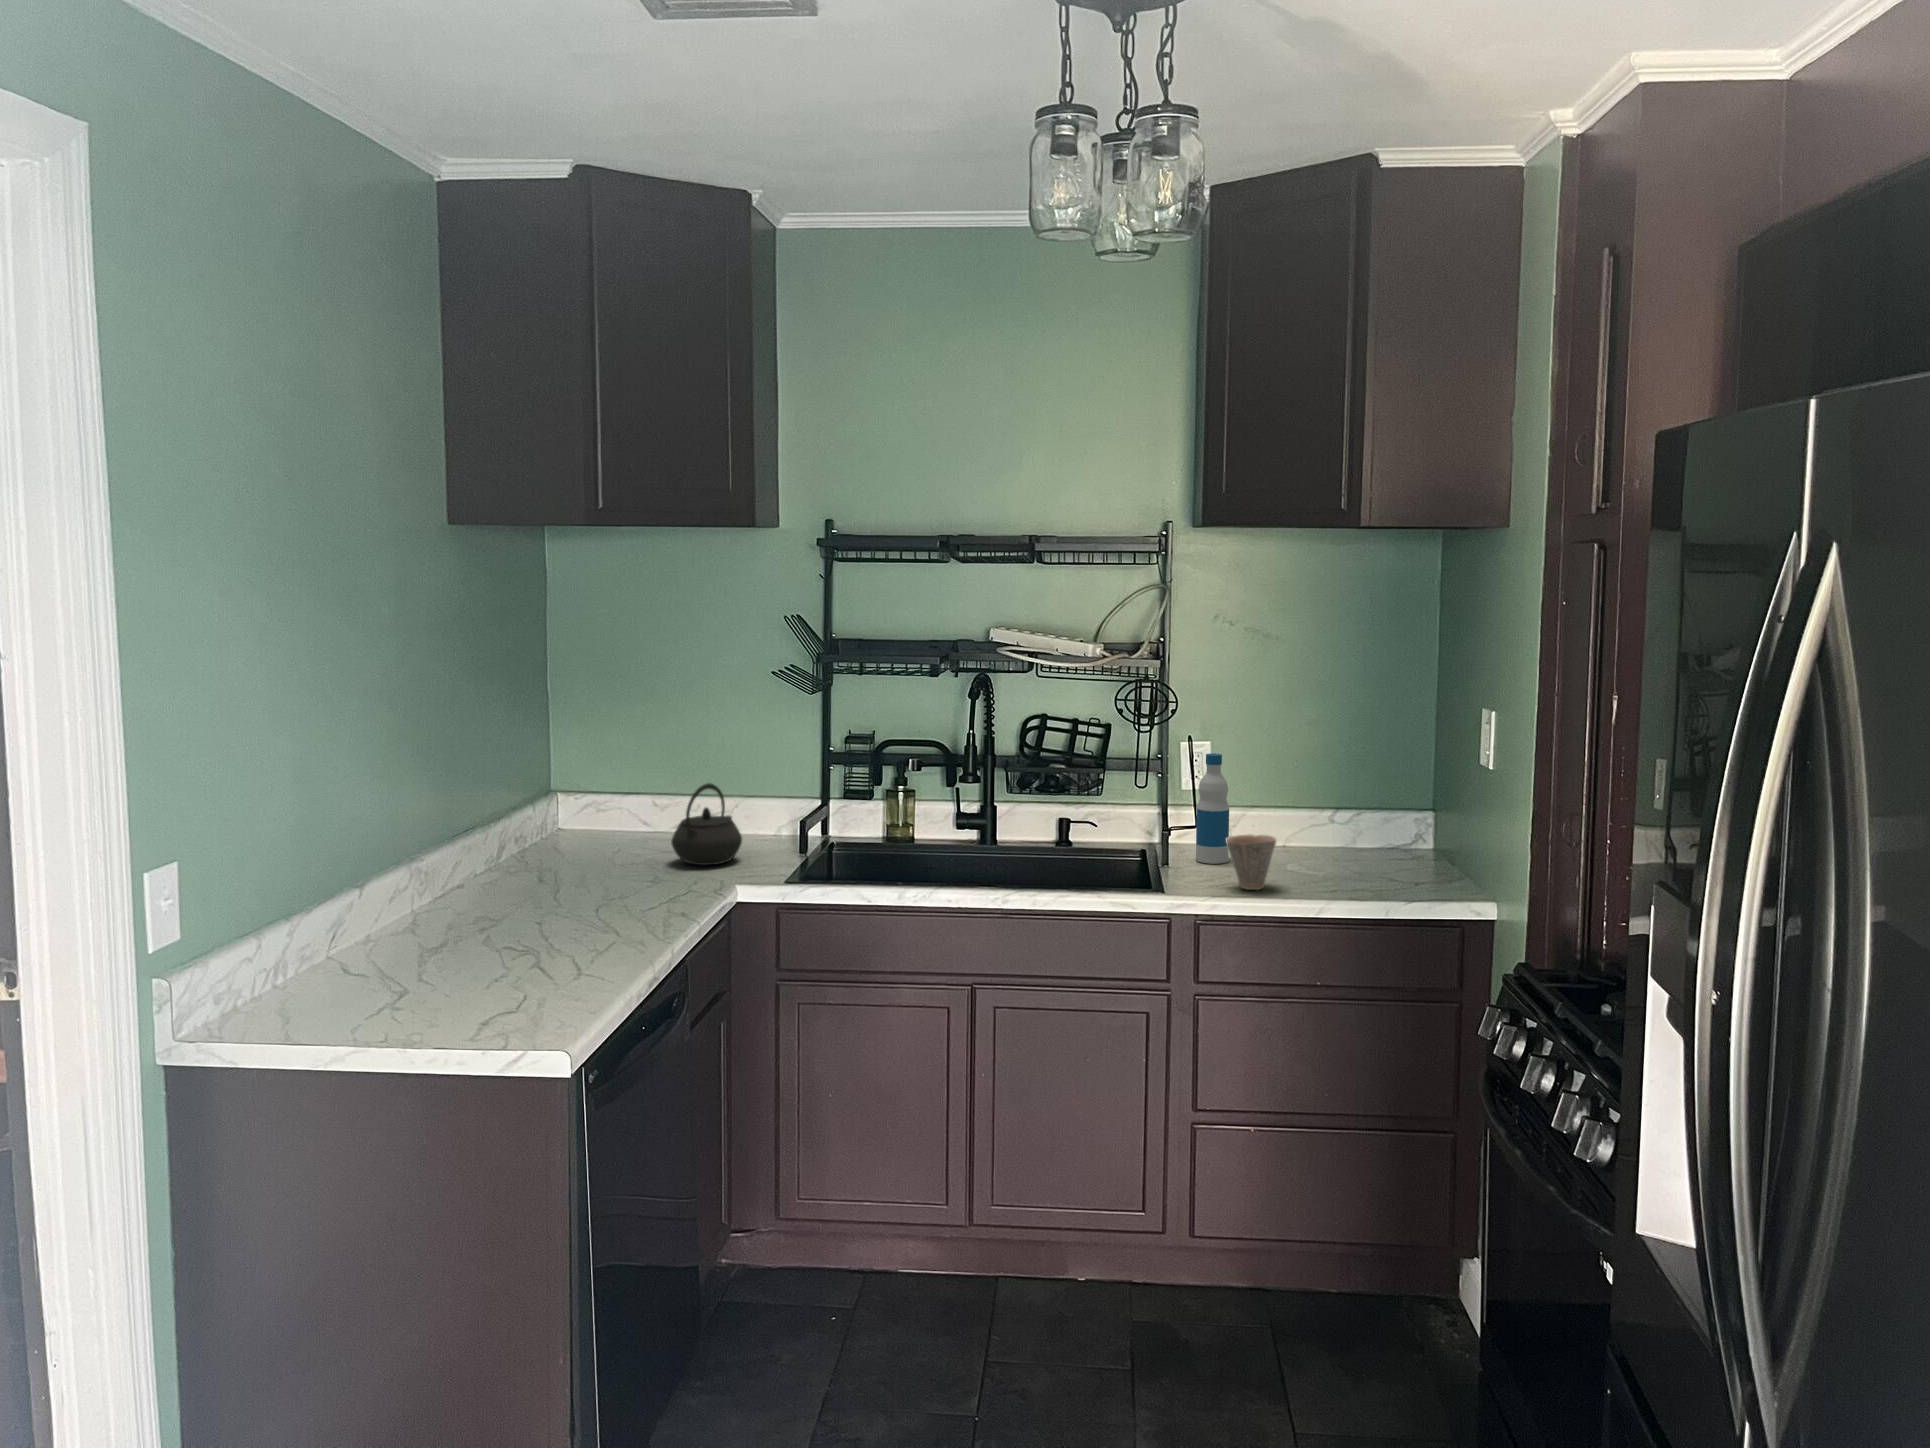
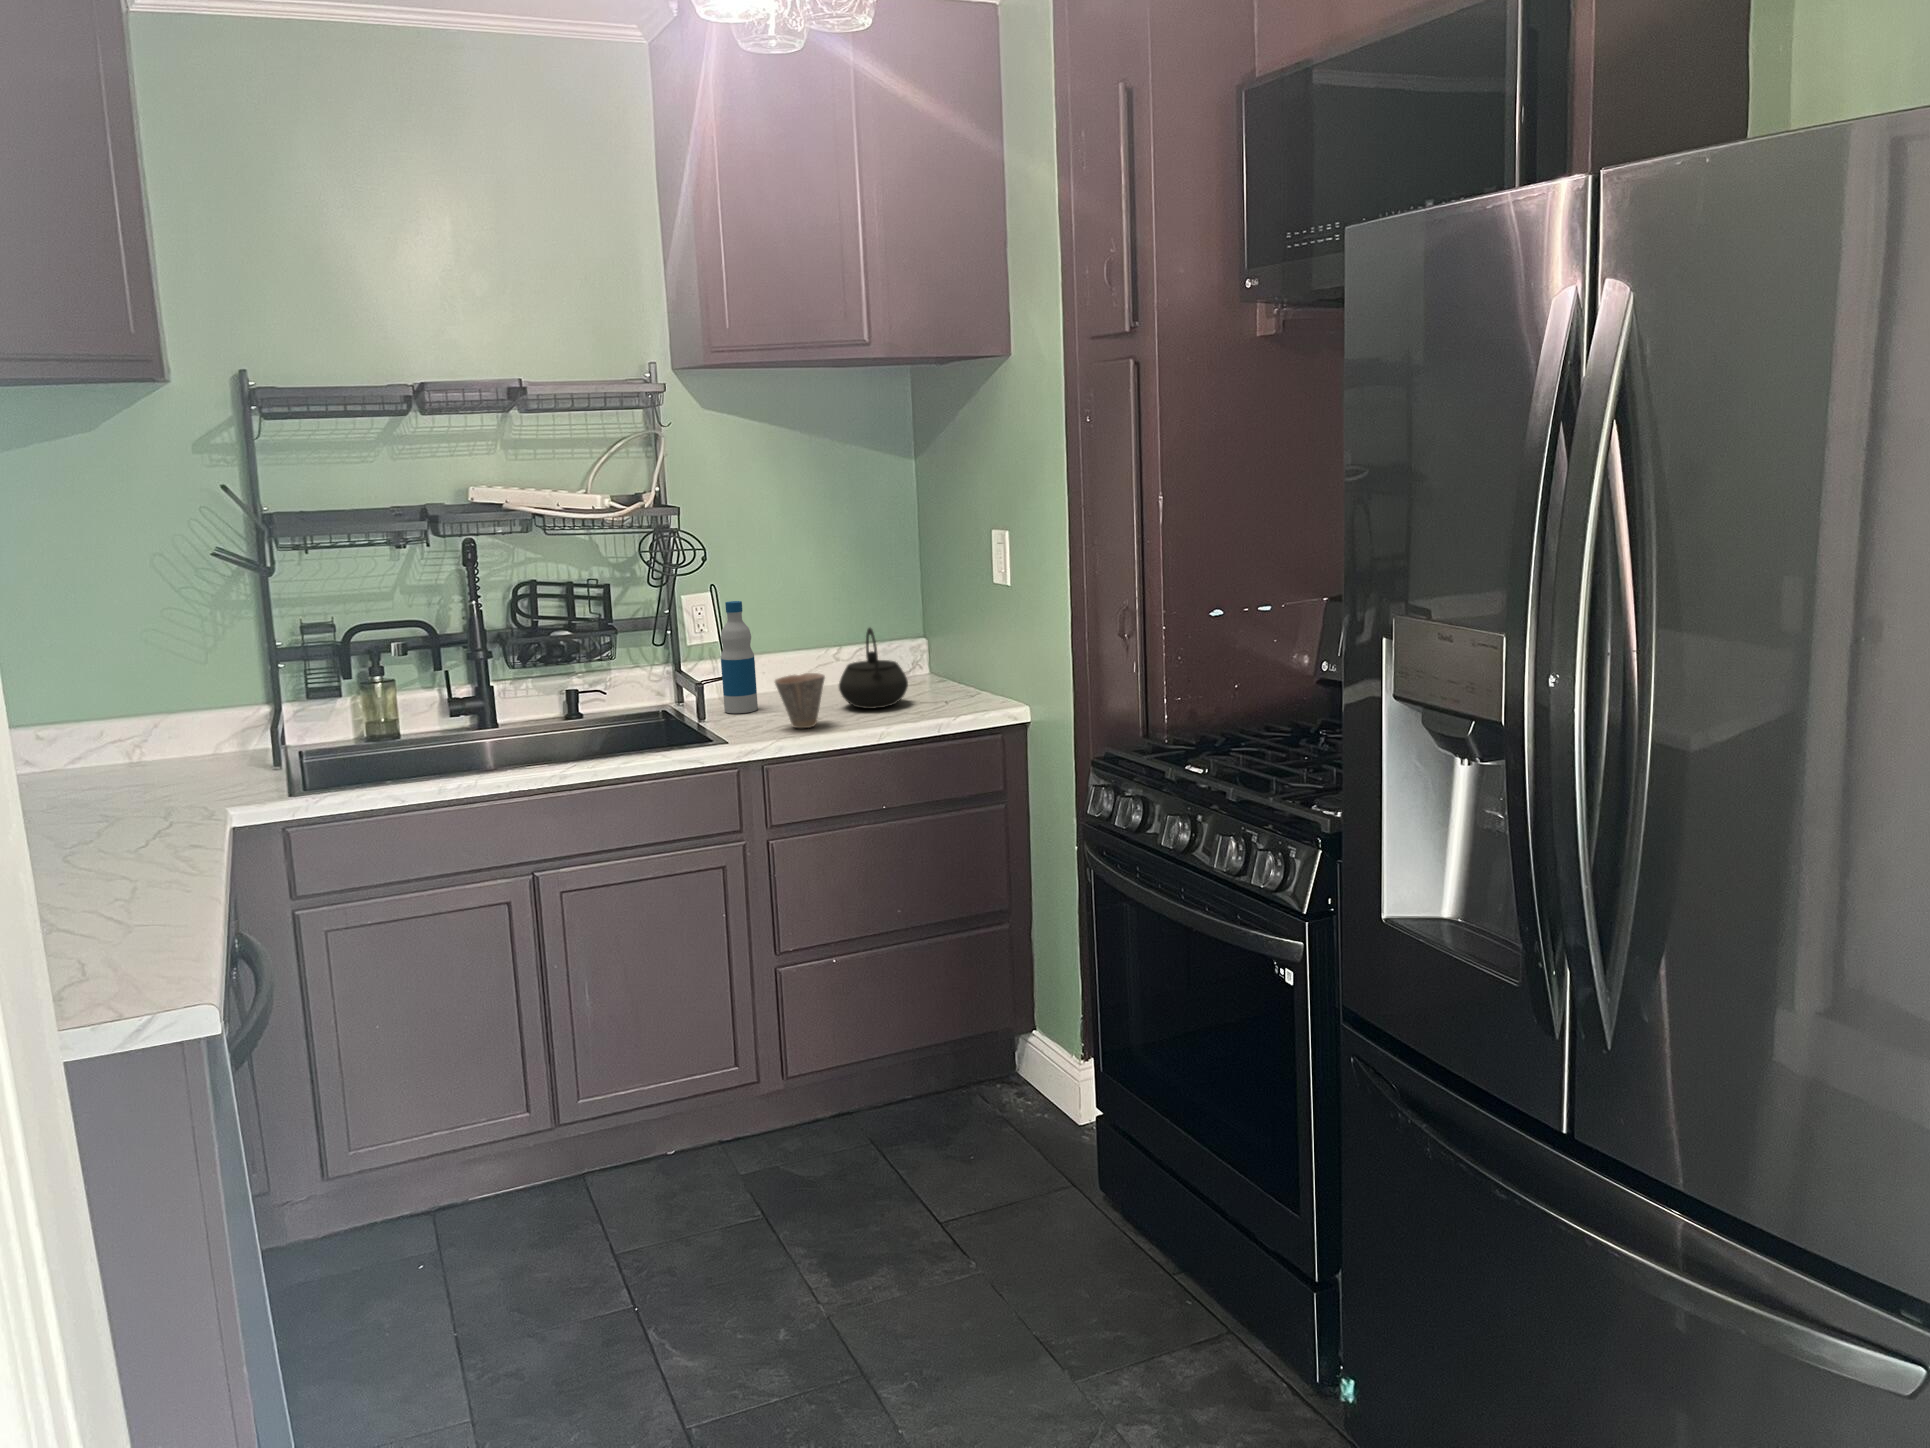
kettle: present [671,783,742,865] -> present [839,628,908,709]

